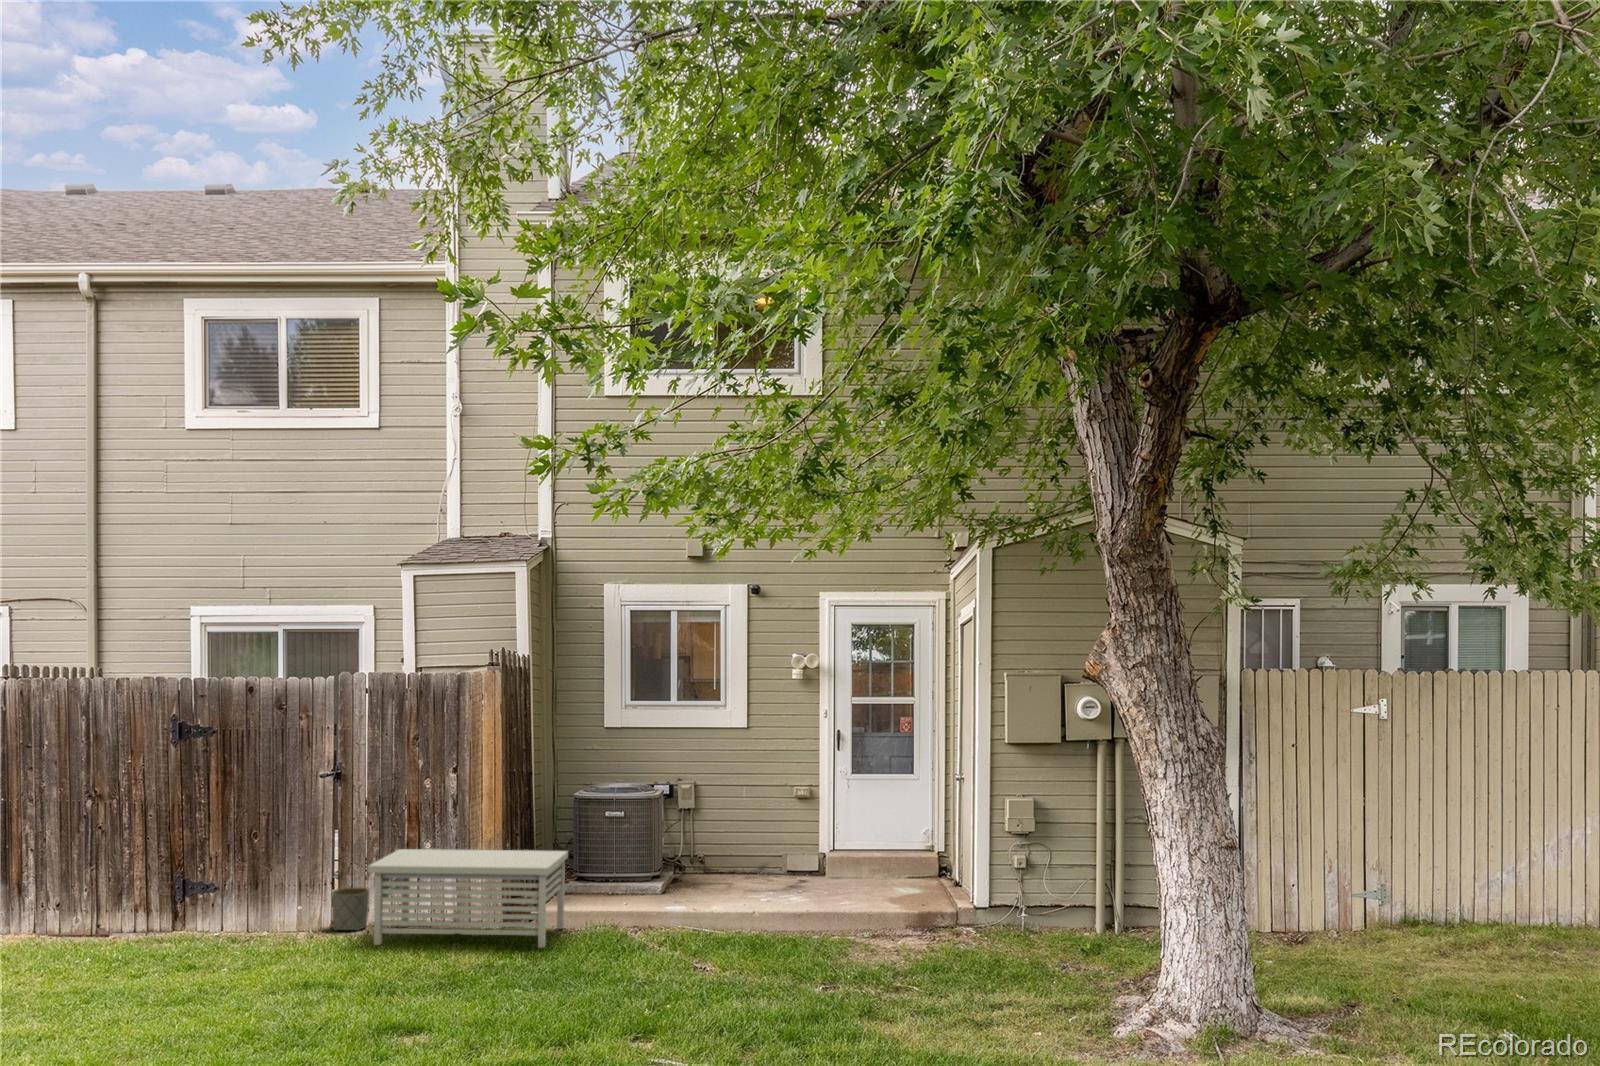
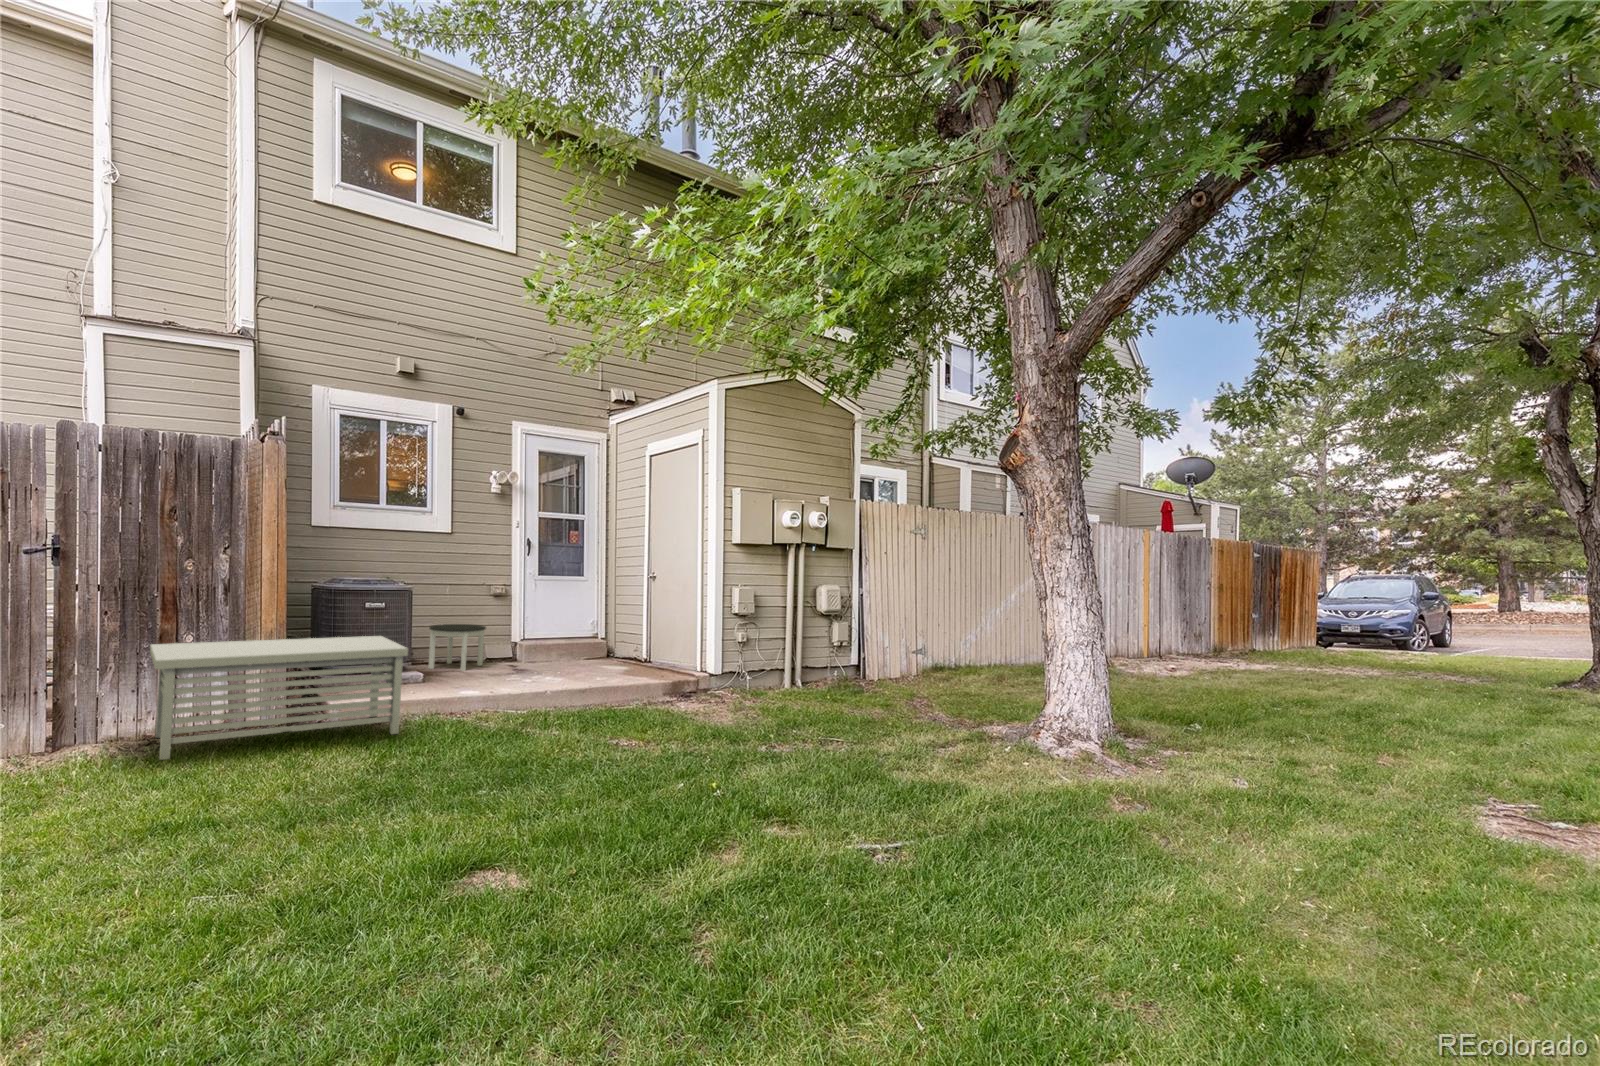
round table: none [717,831,776,887] -> present [429,624,486,671]
planter: present [332,887,369,931] -> none [47,696,110,754]

